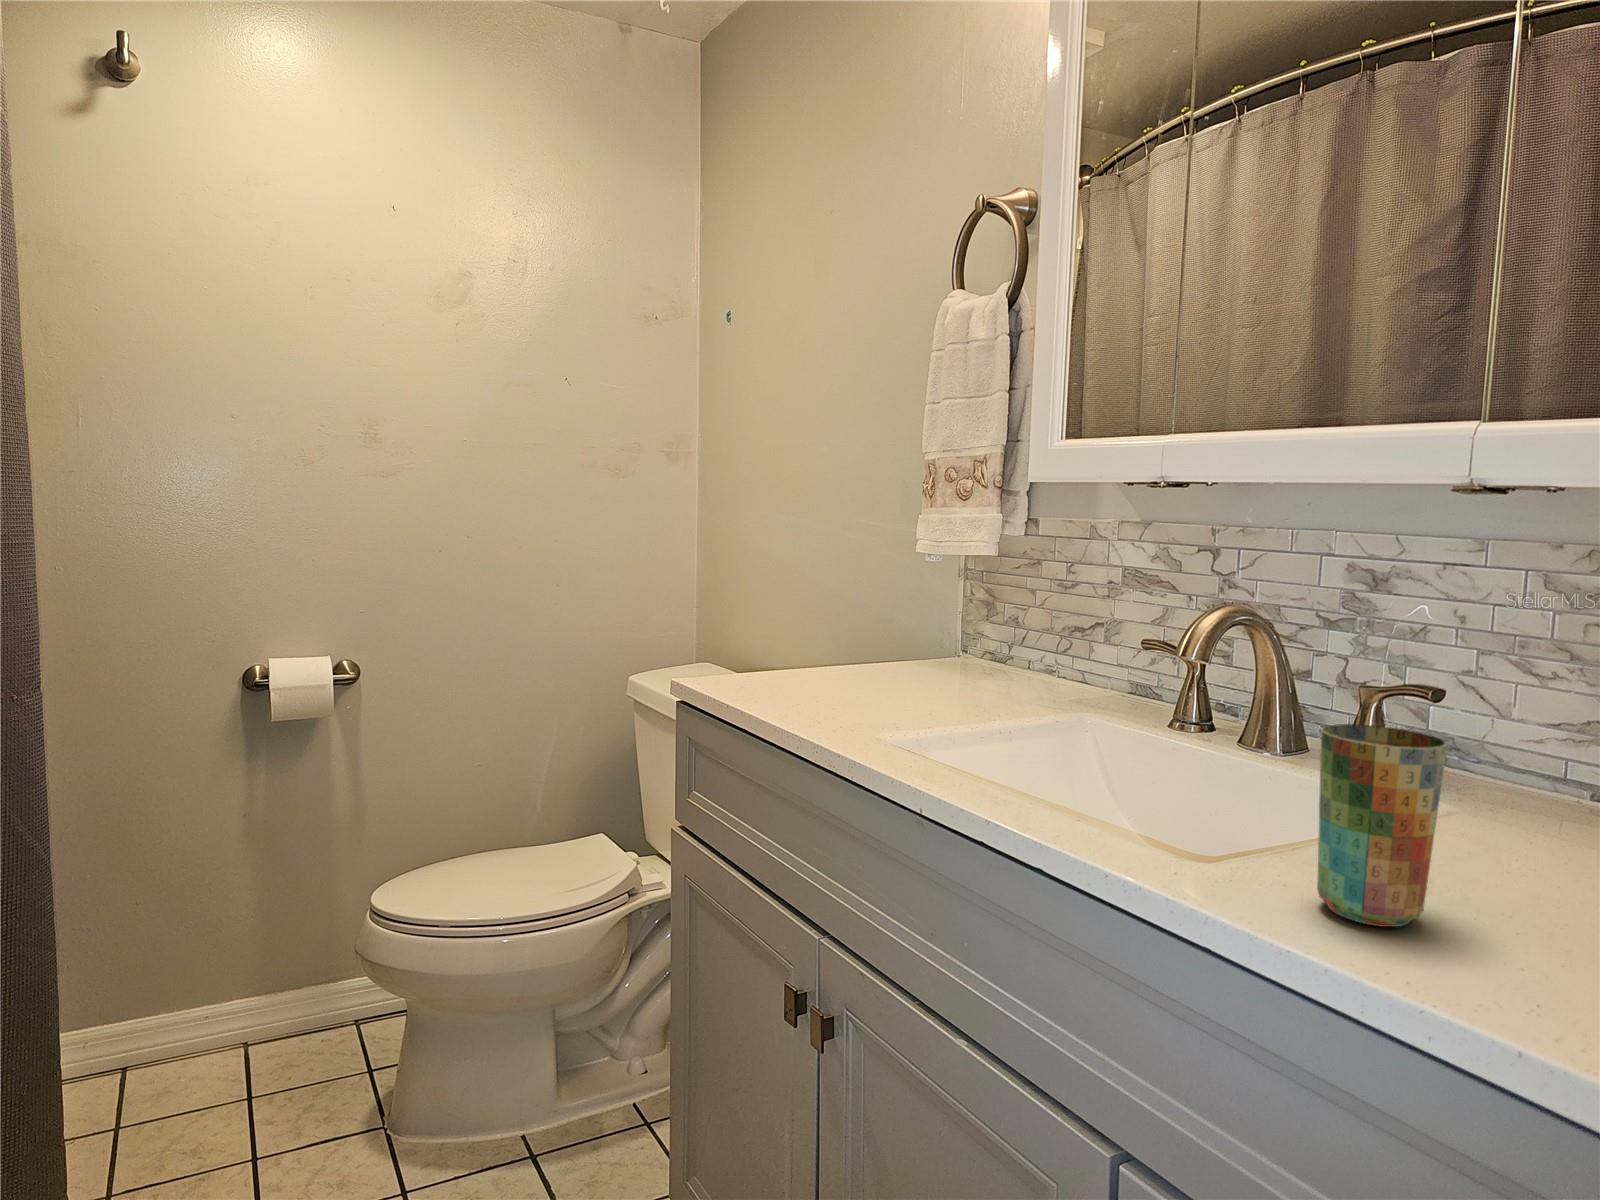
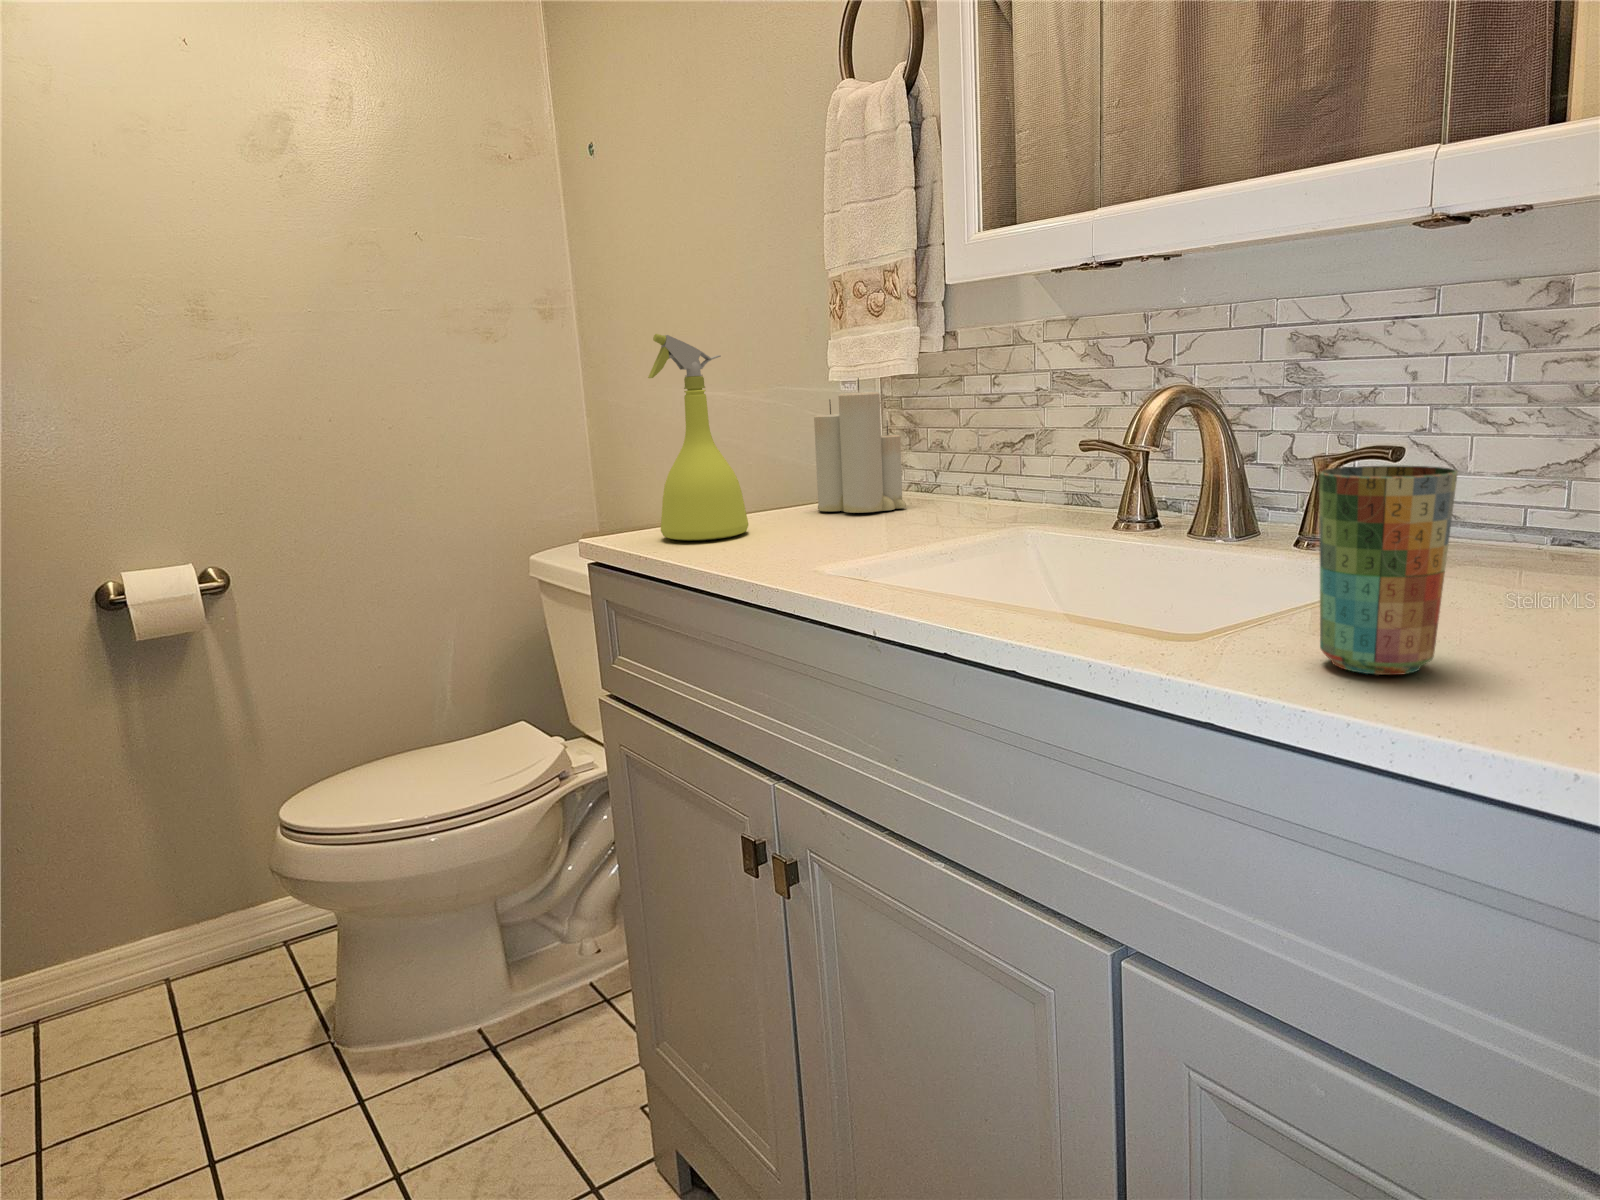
spray bottle: none [744,505,826,695] -> present [648,334,748,540]
candle: none [895,556,978,681] -> present [814,378,907,513]

